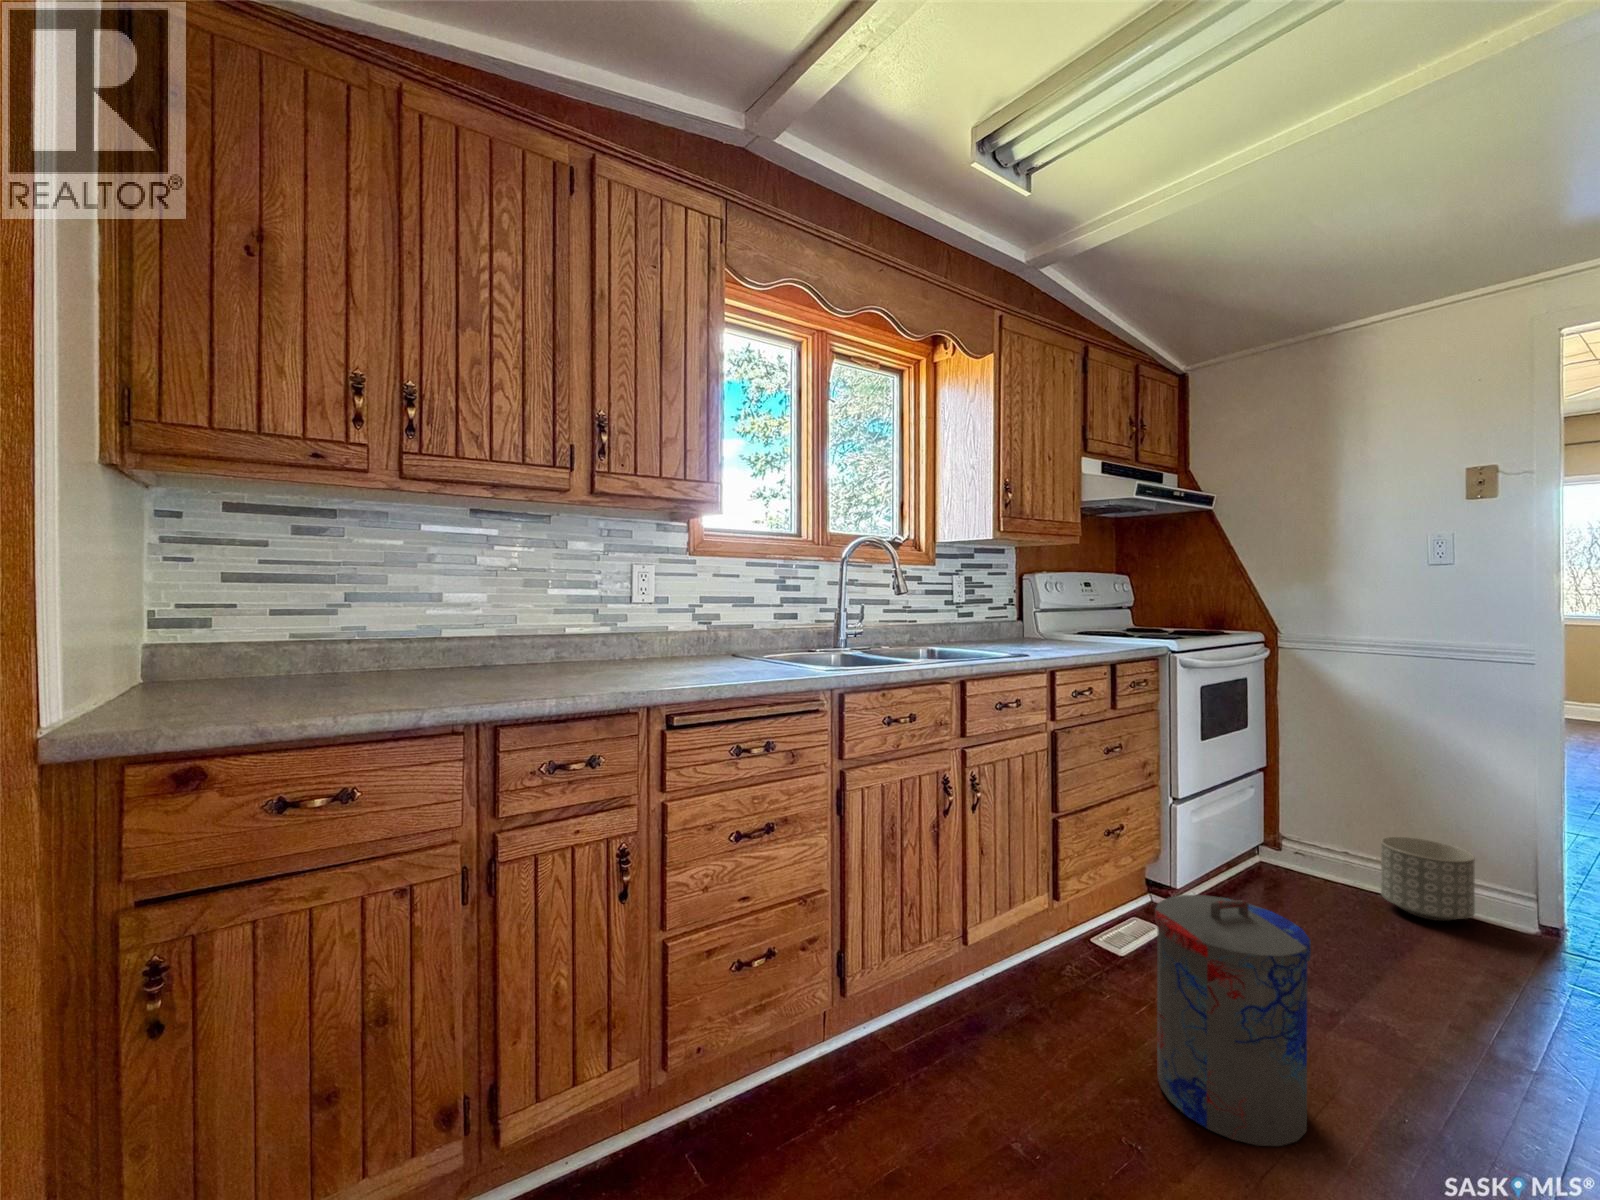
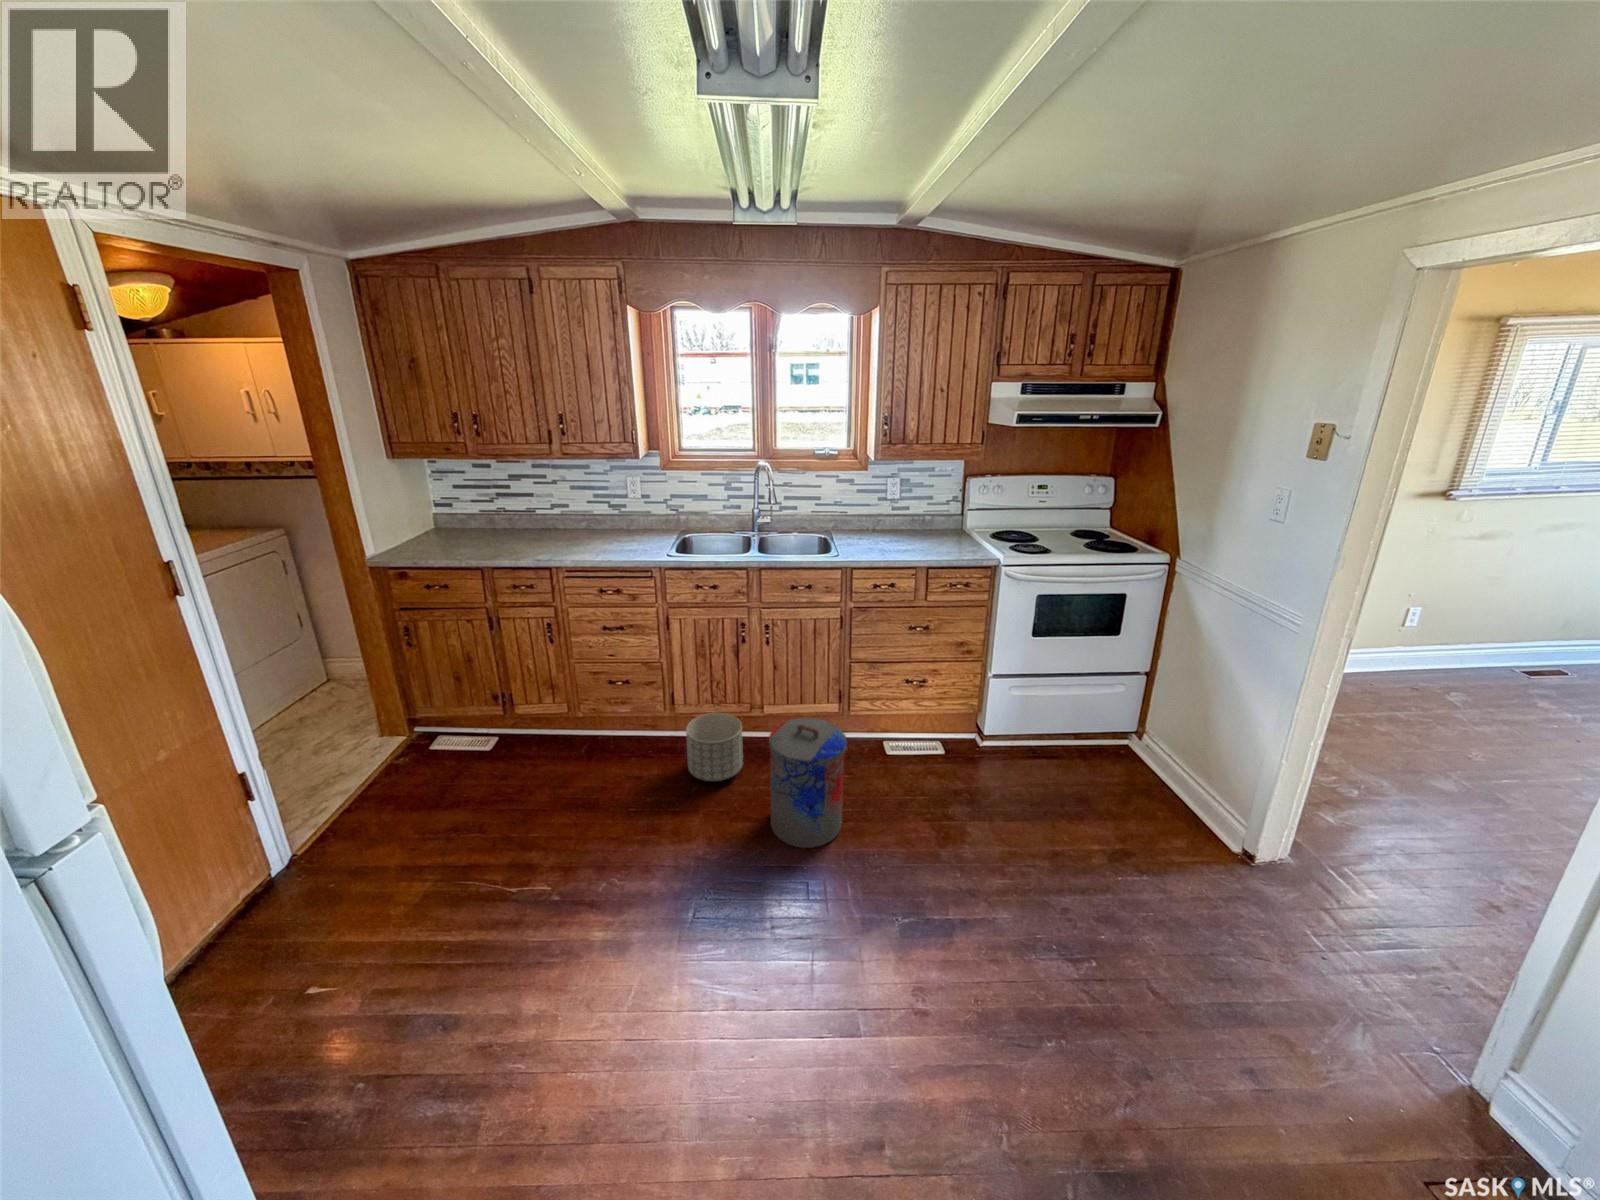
planter: present [1381,837,1475,921] -> present [686,713,743,781]

